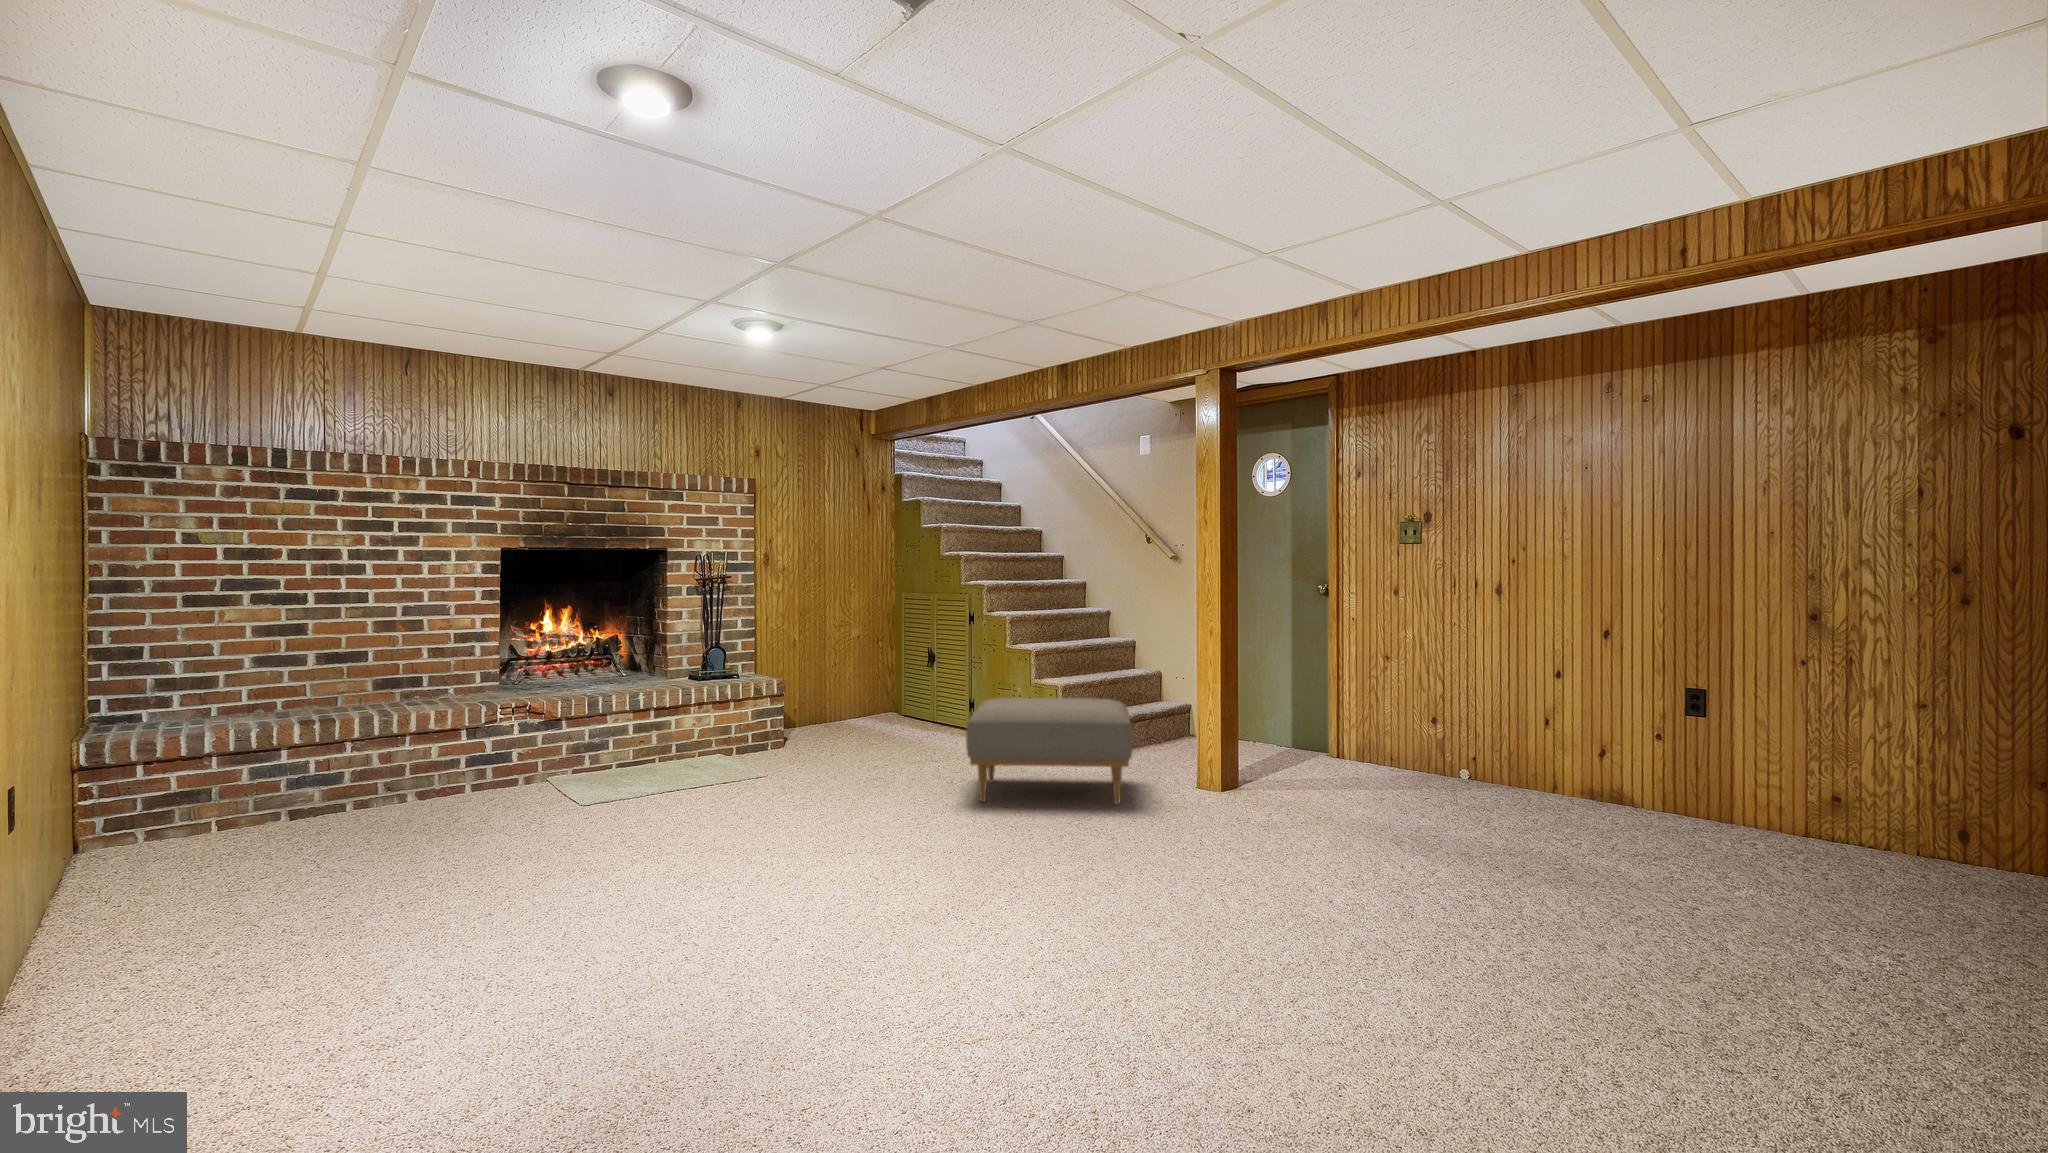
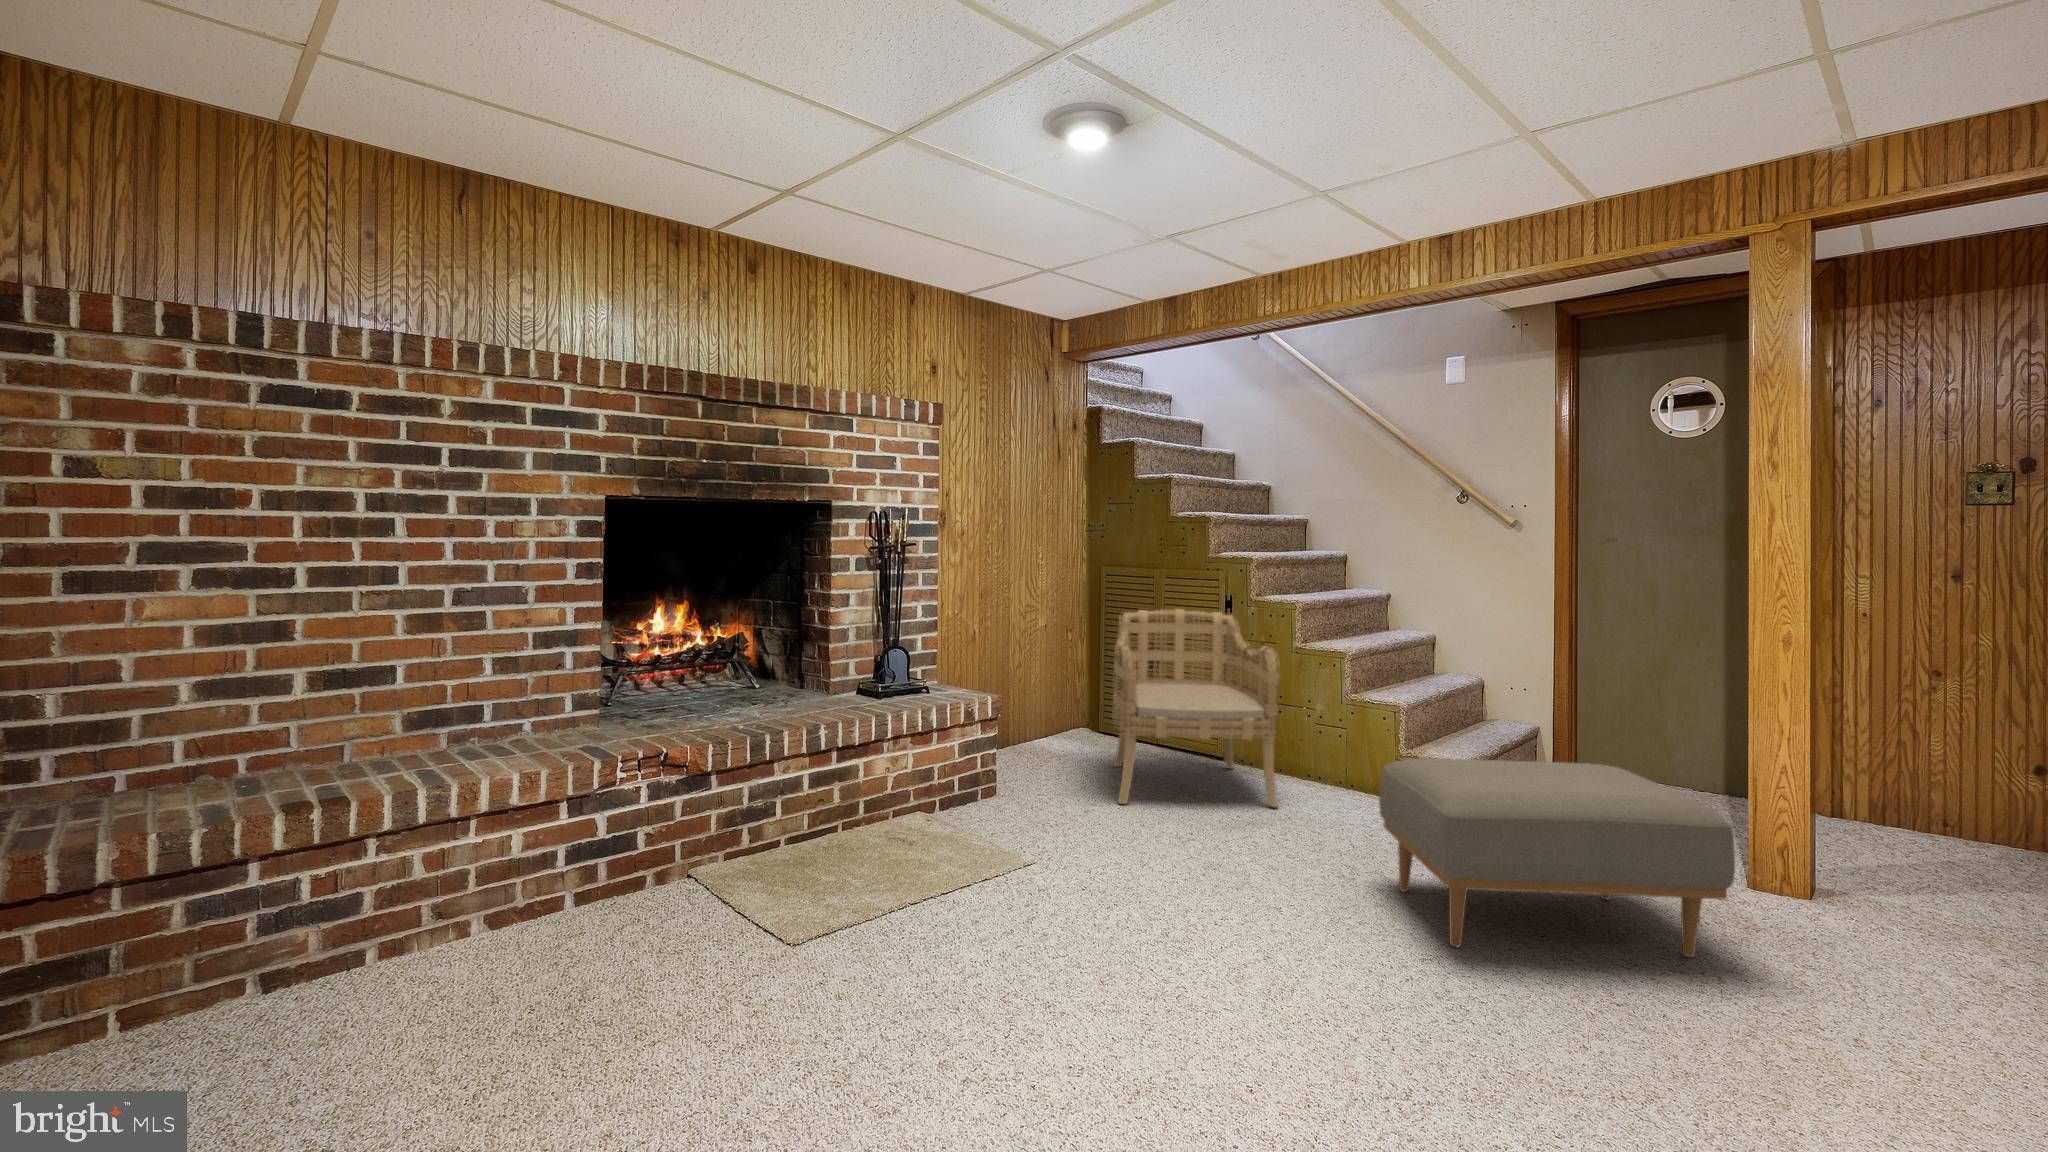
armchair: none [861,617,973,748] -> present [1113,609,1280,807]

